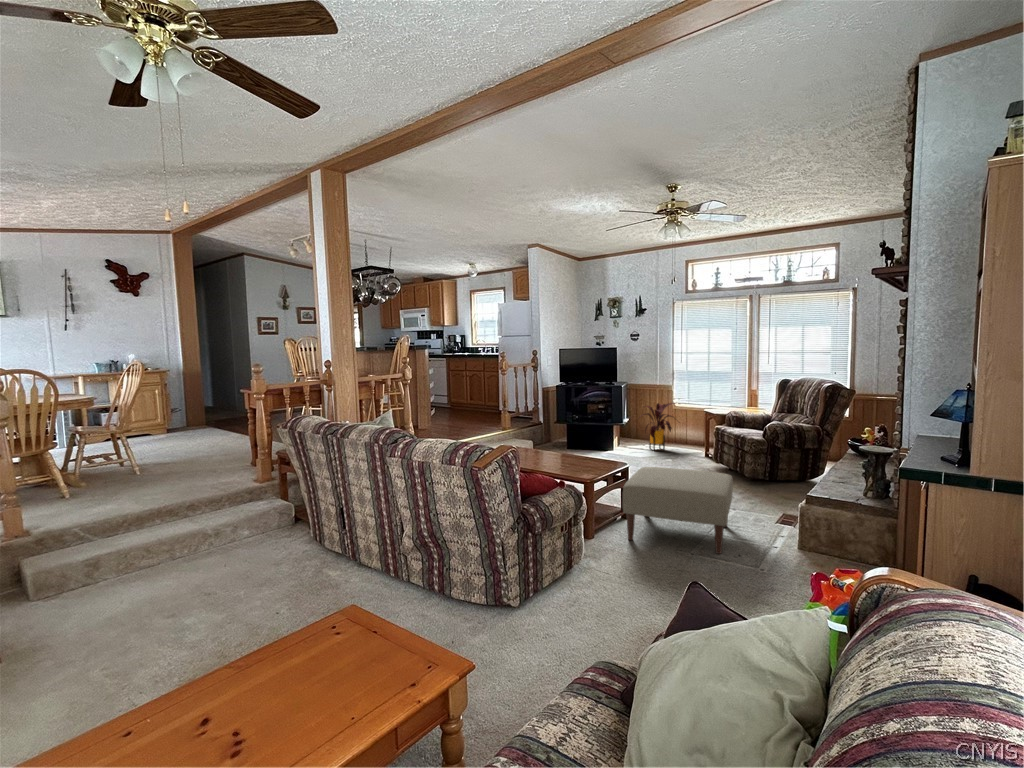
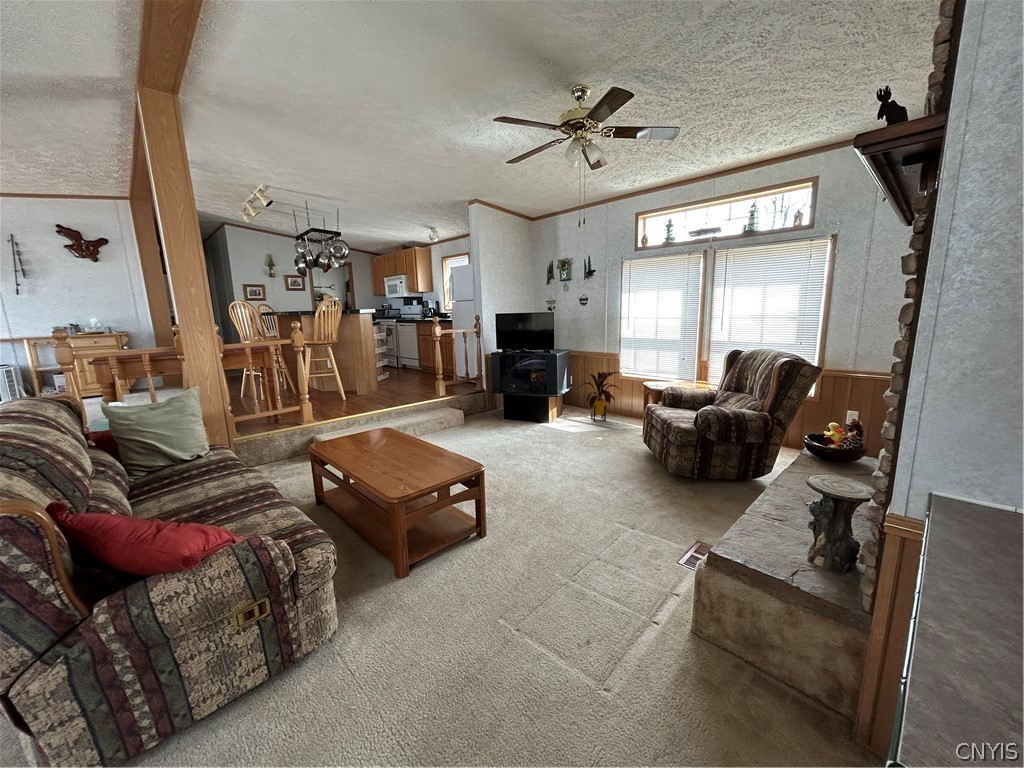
ottoman: present [623,467,733,554] -> none [442,469,616,629]

